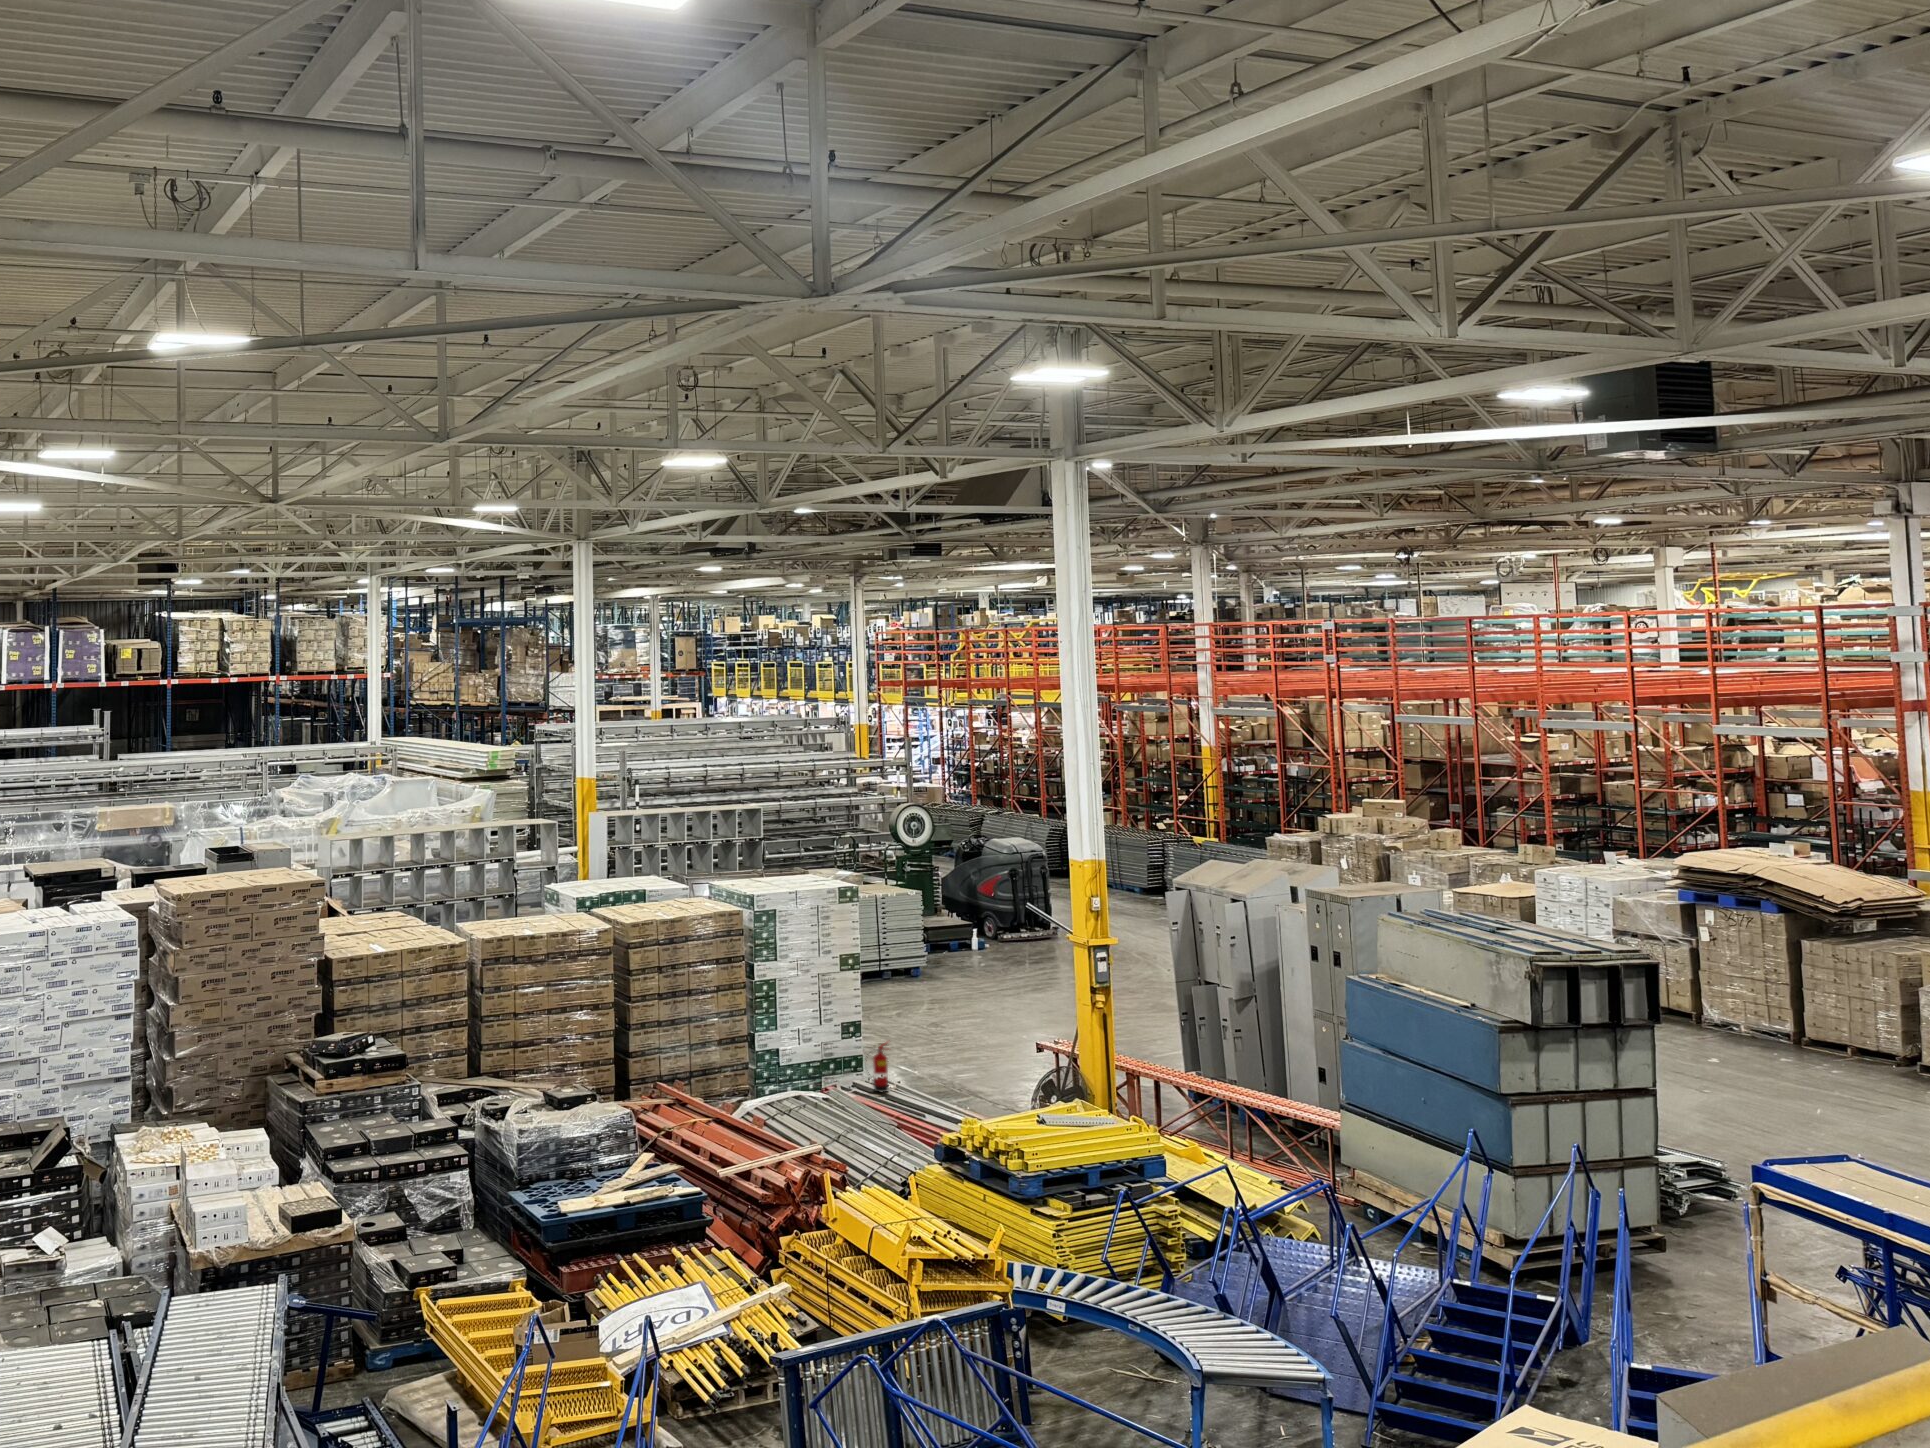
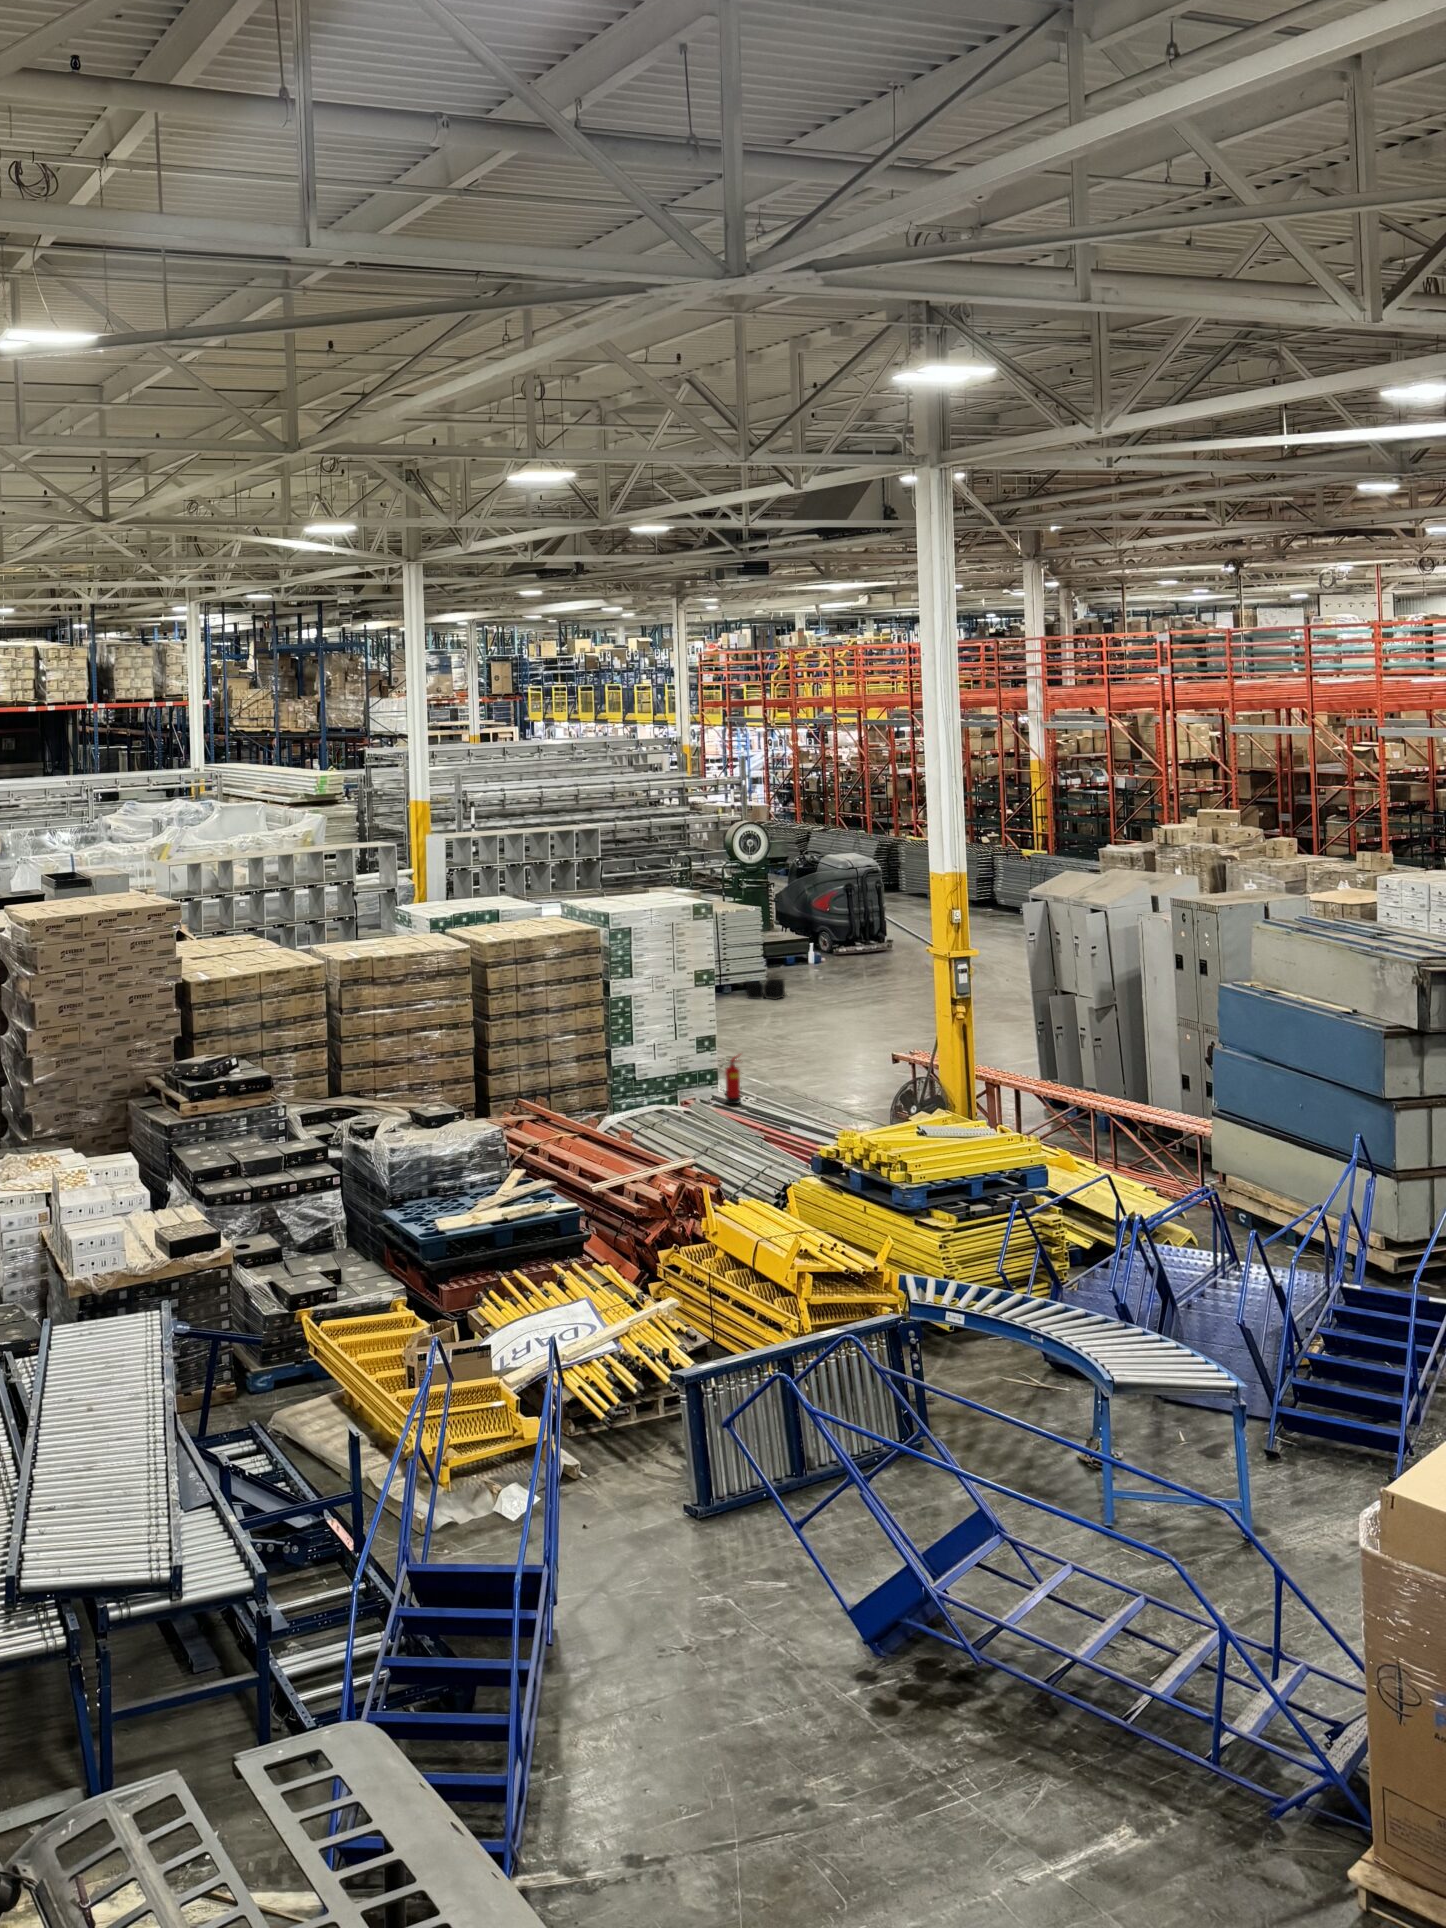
storage bin: none [906,965,954,987] -> present [743,979,785,1000]

